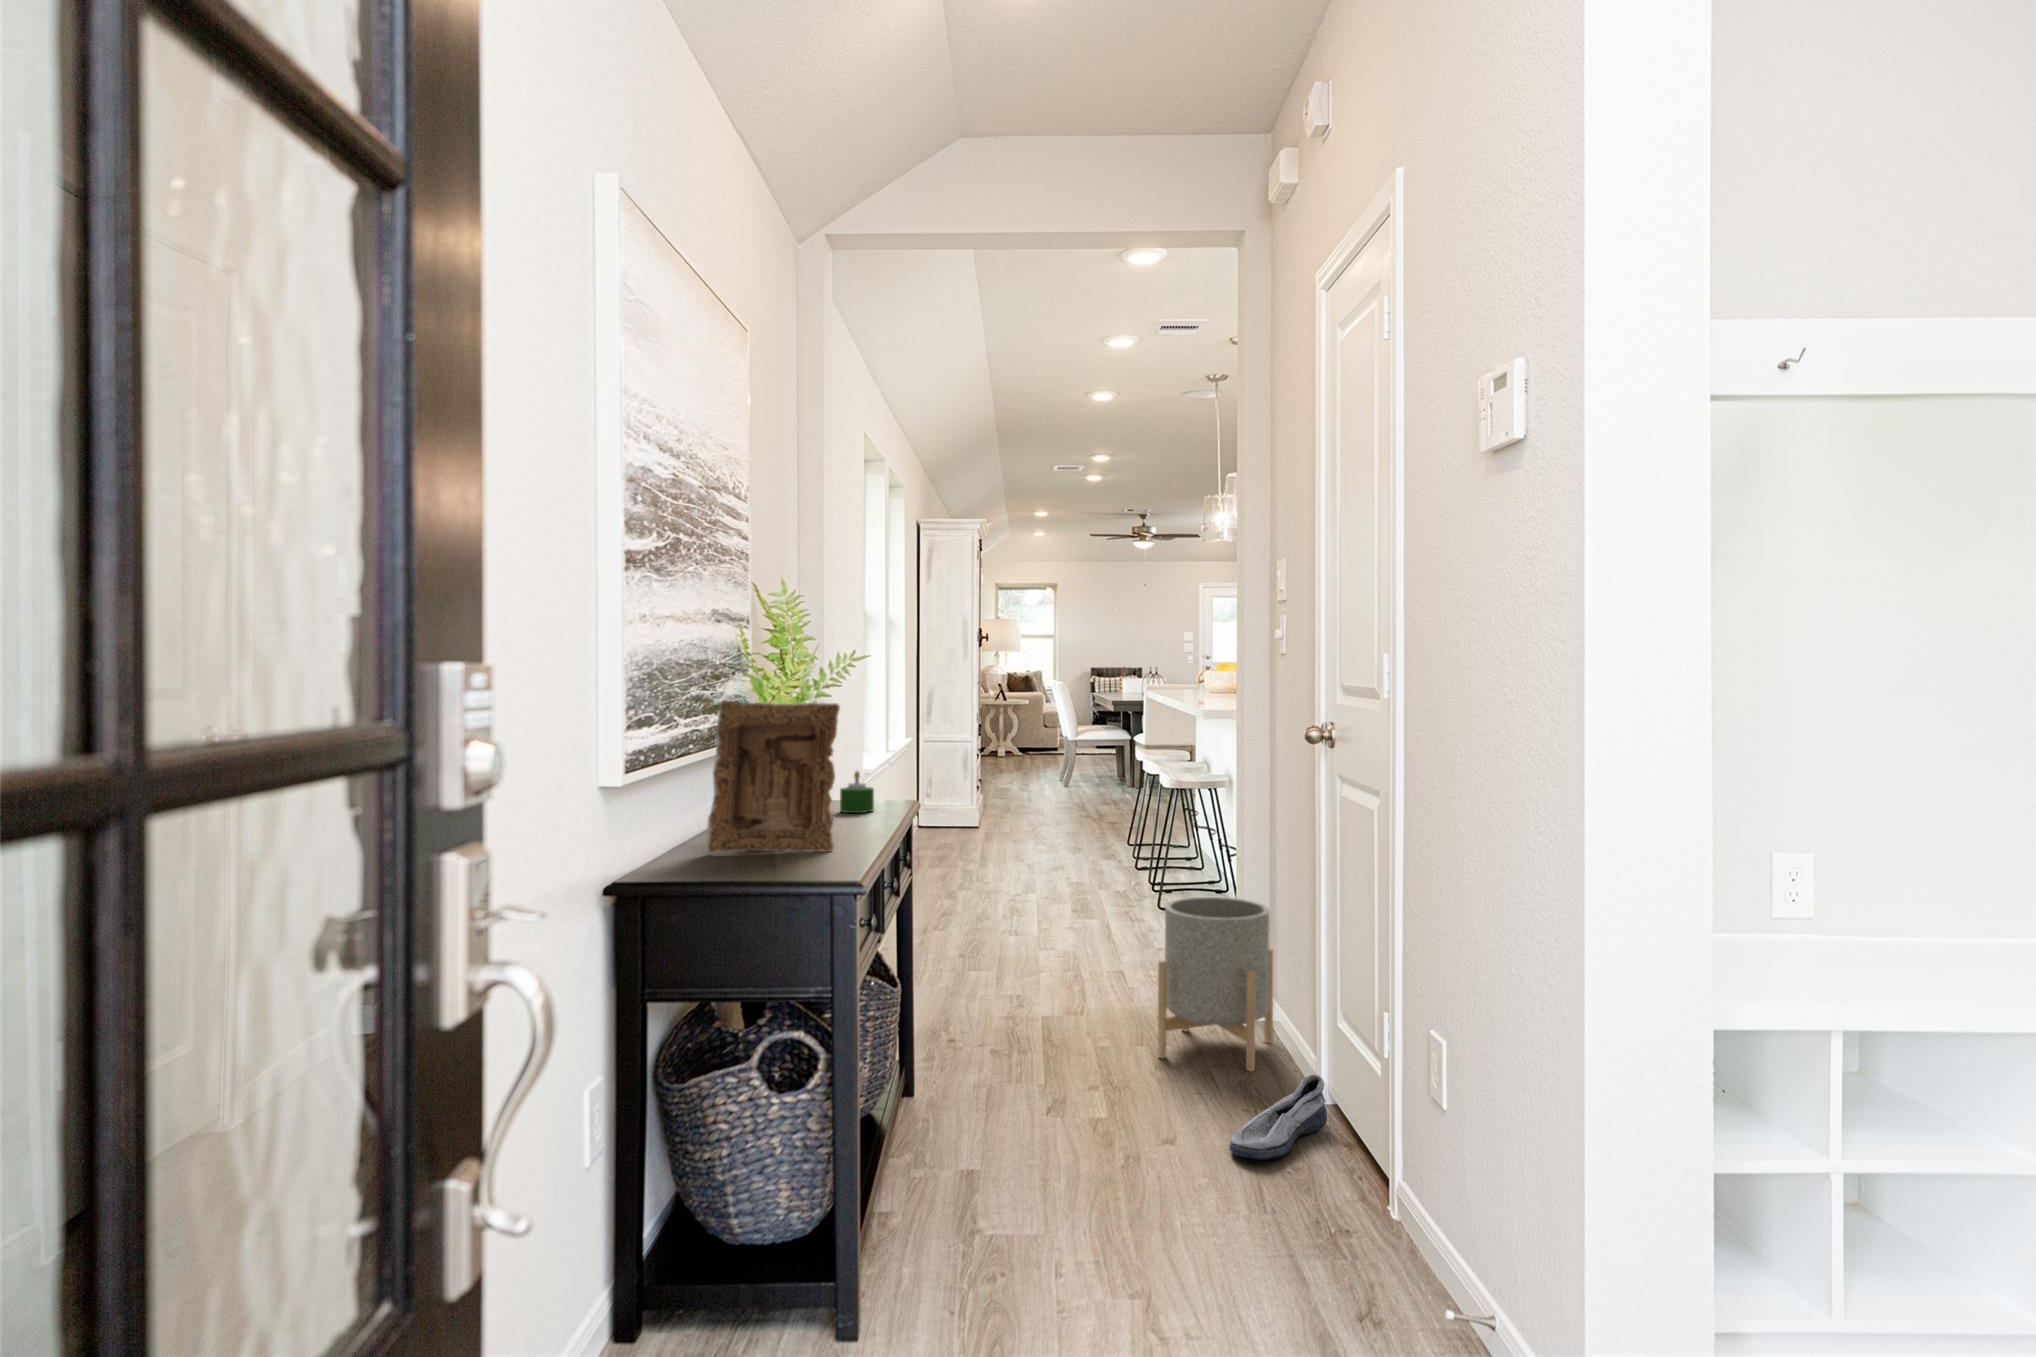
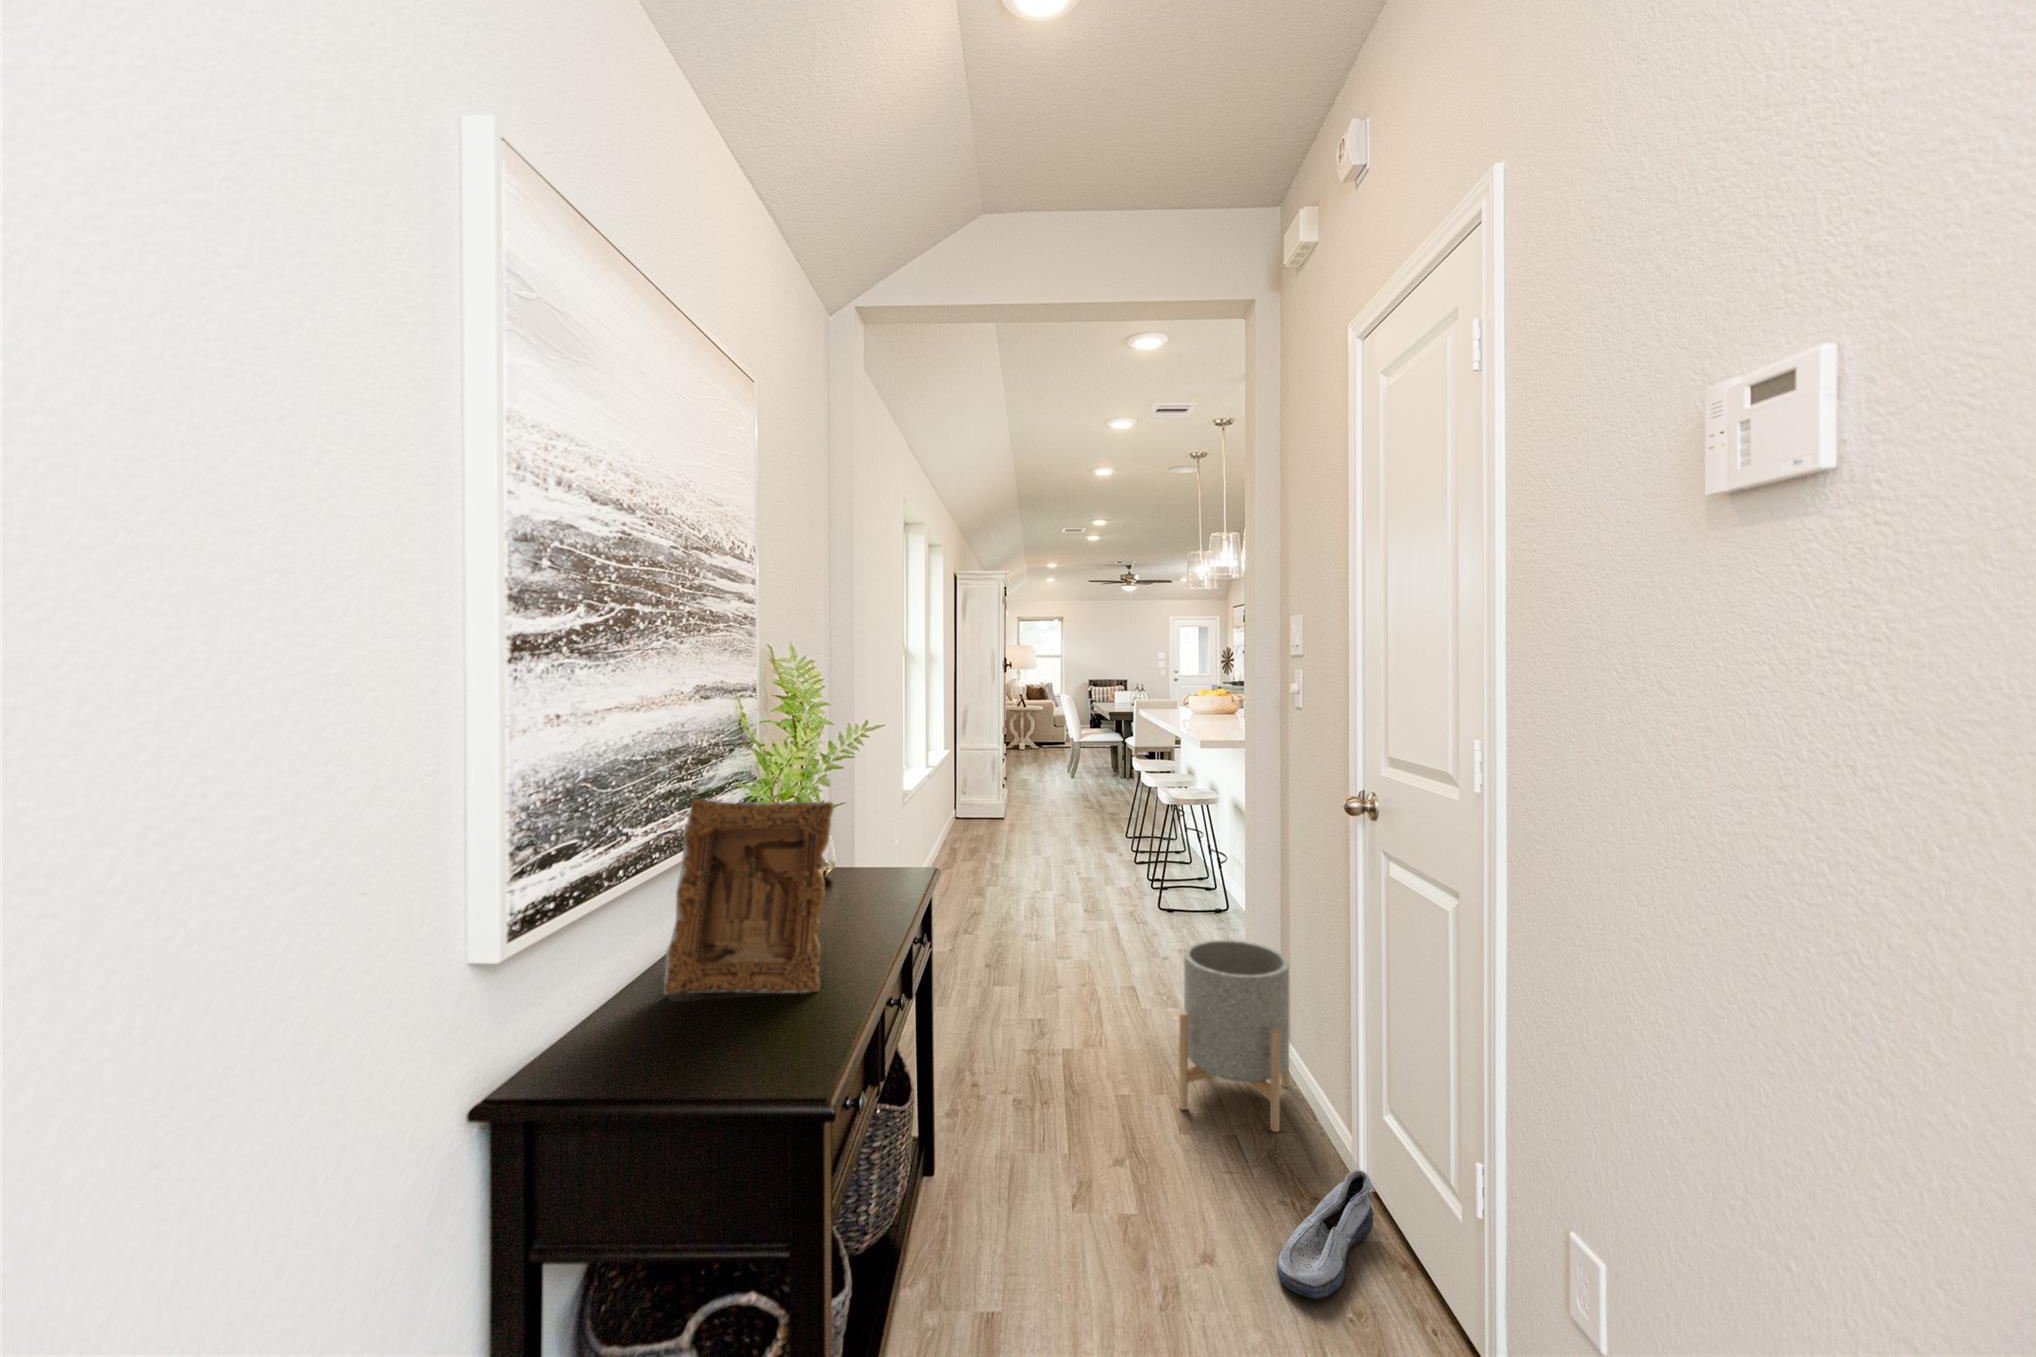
candle: present [840,771,874,813] -> none [855,844,891,892]

